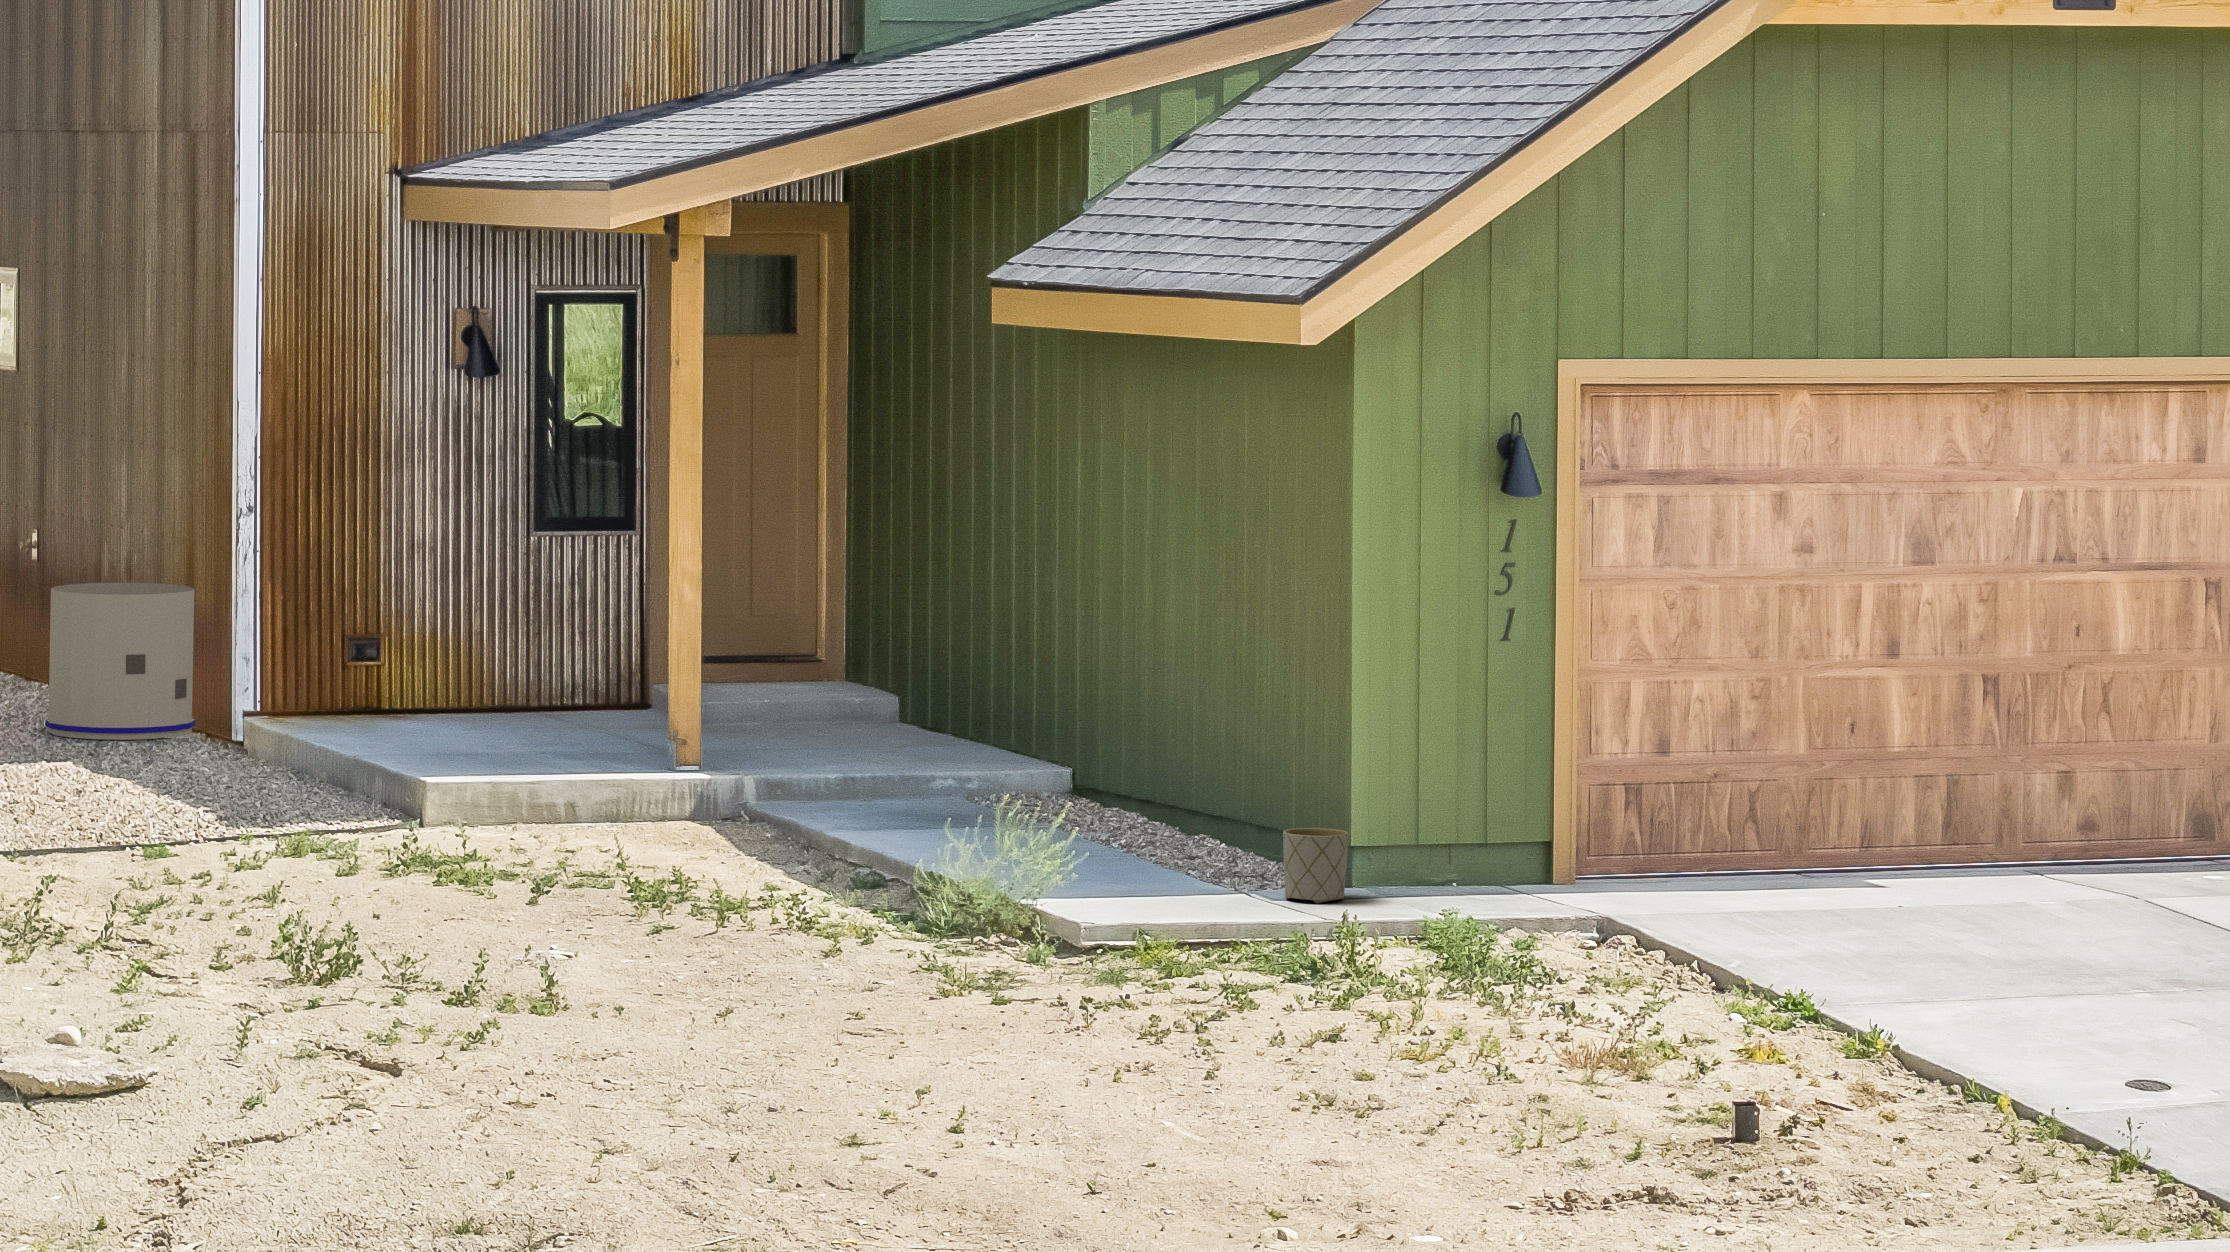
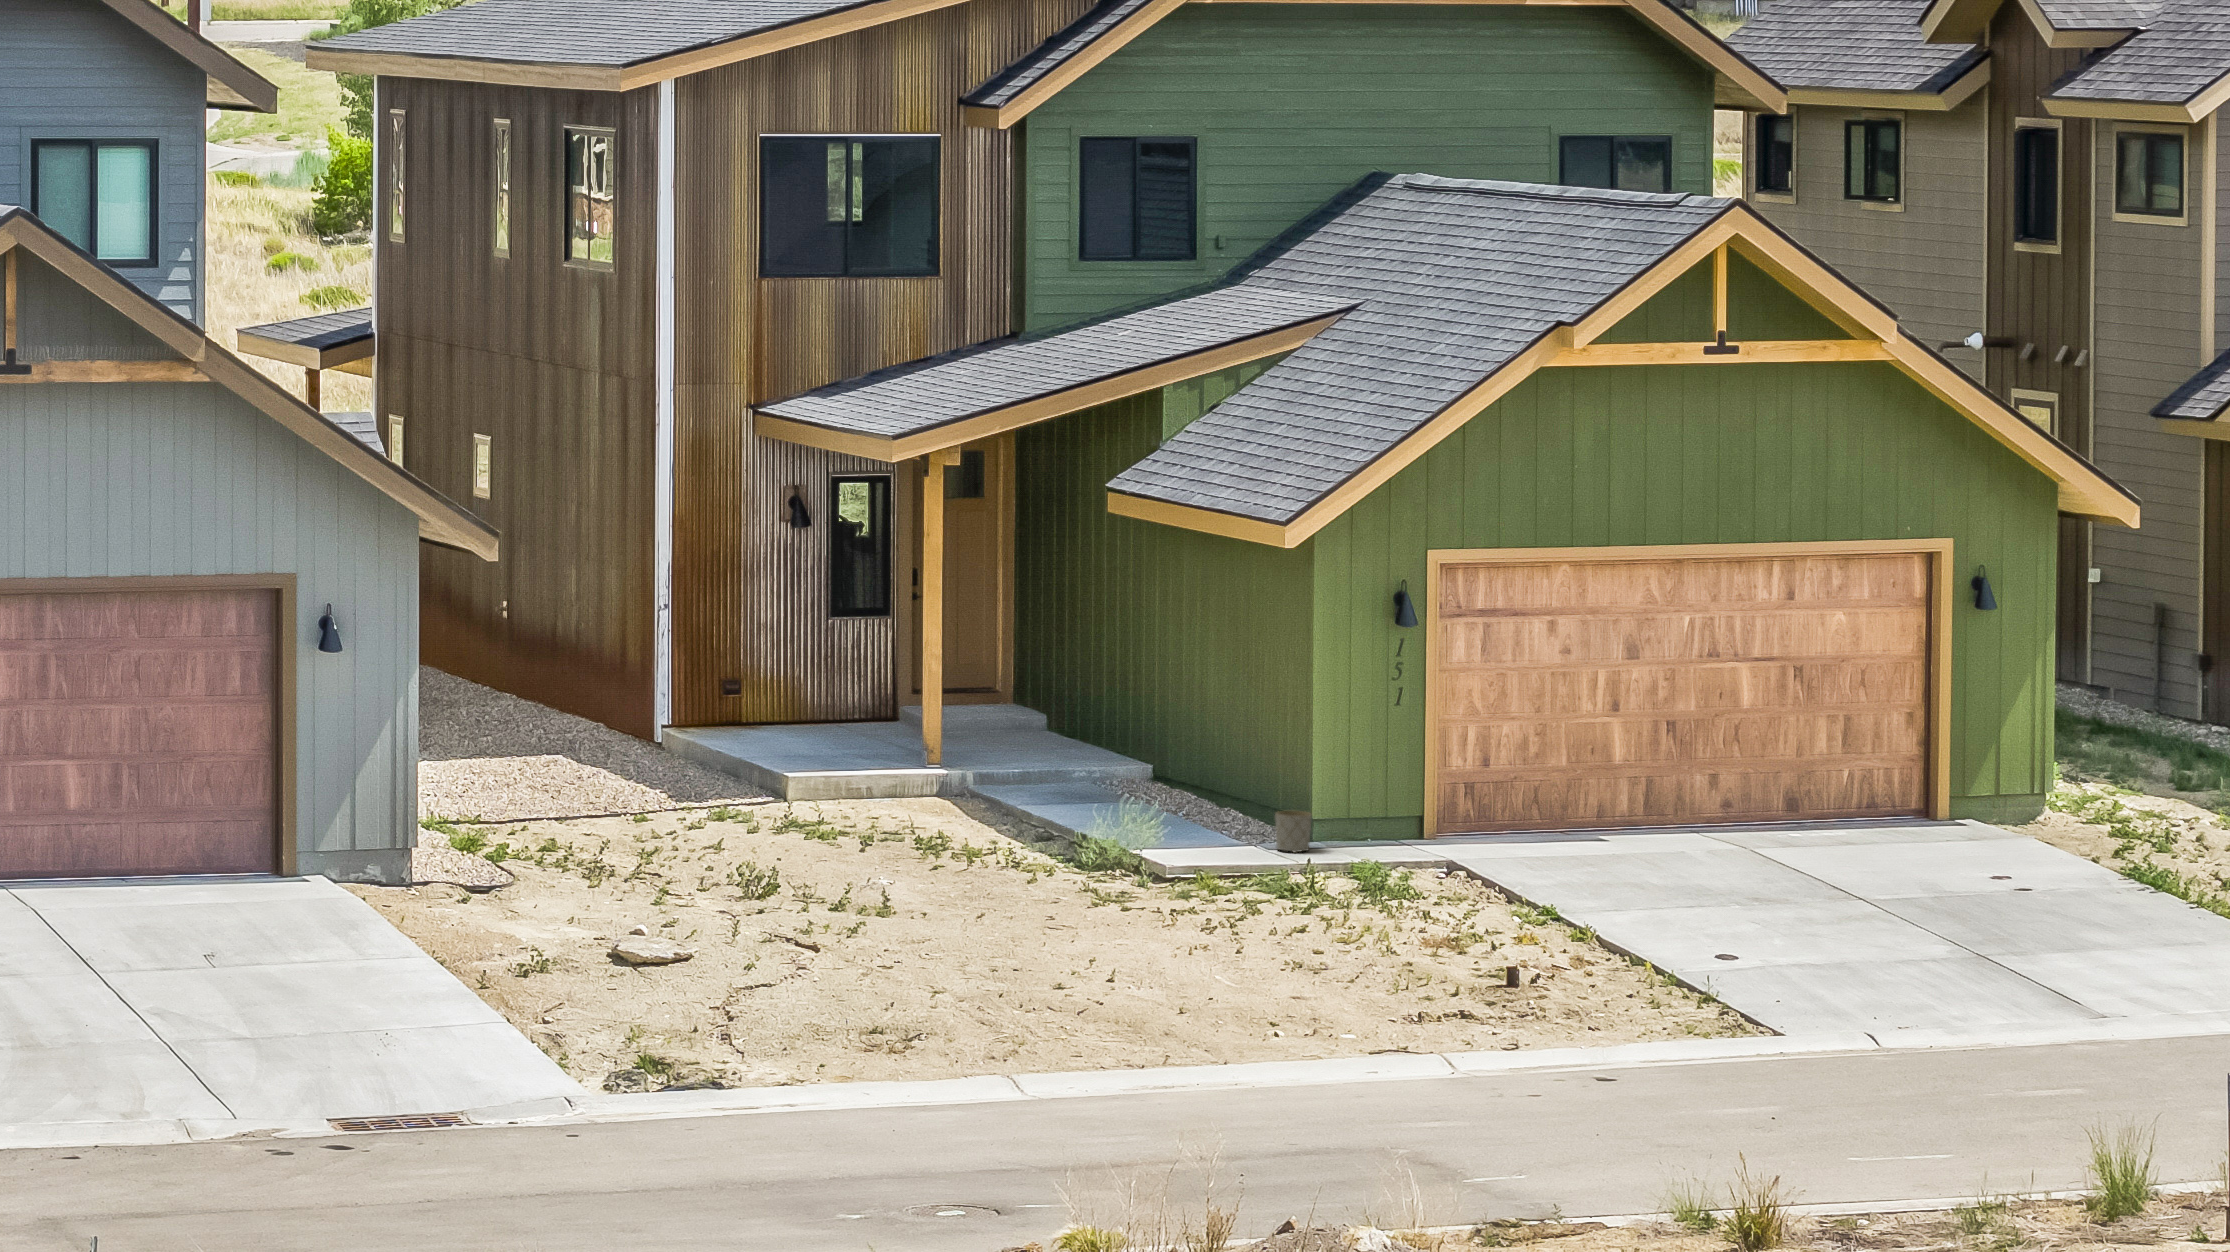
trash can: present [45,583,195,740] -> none [544,650,632,745]

